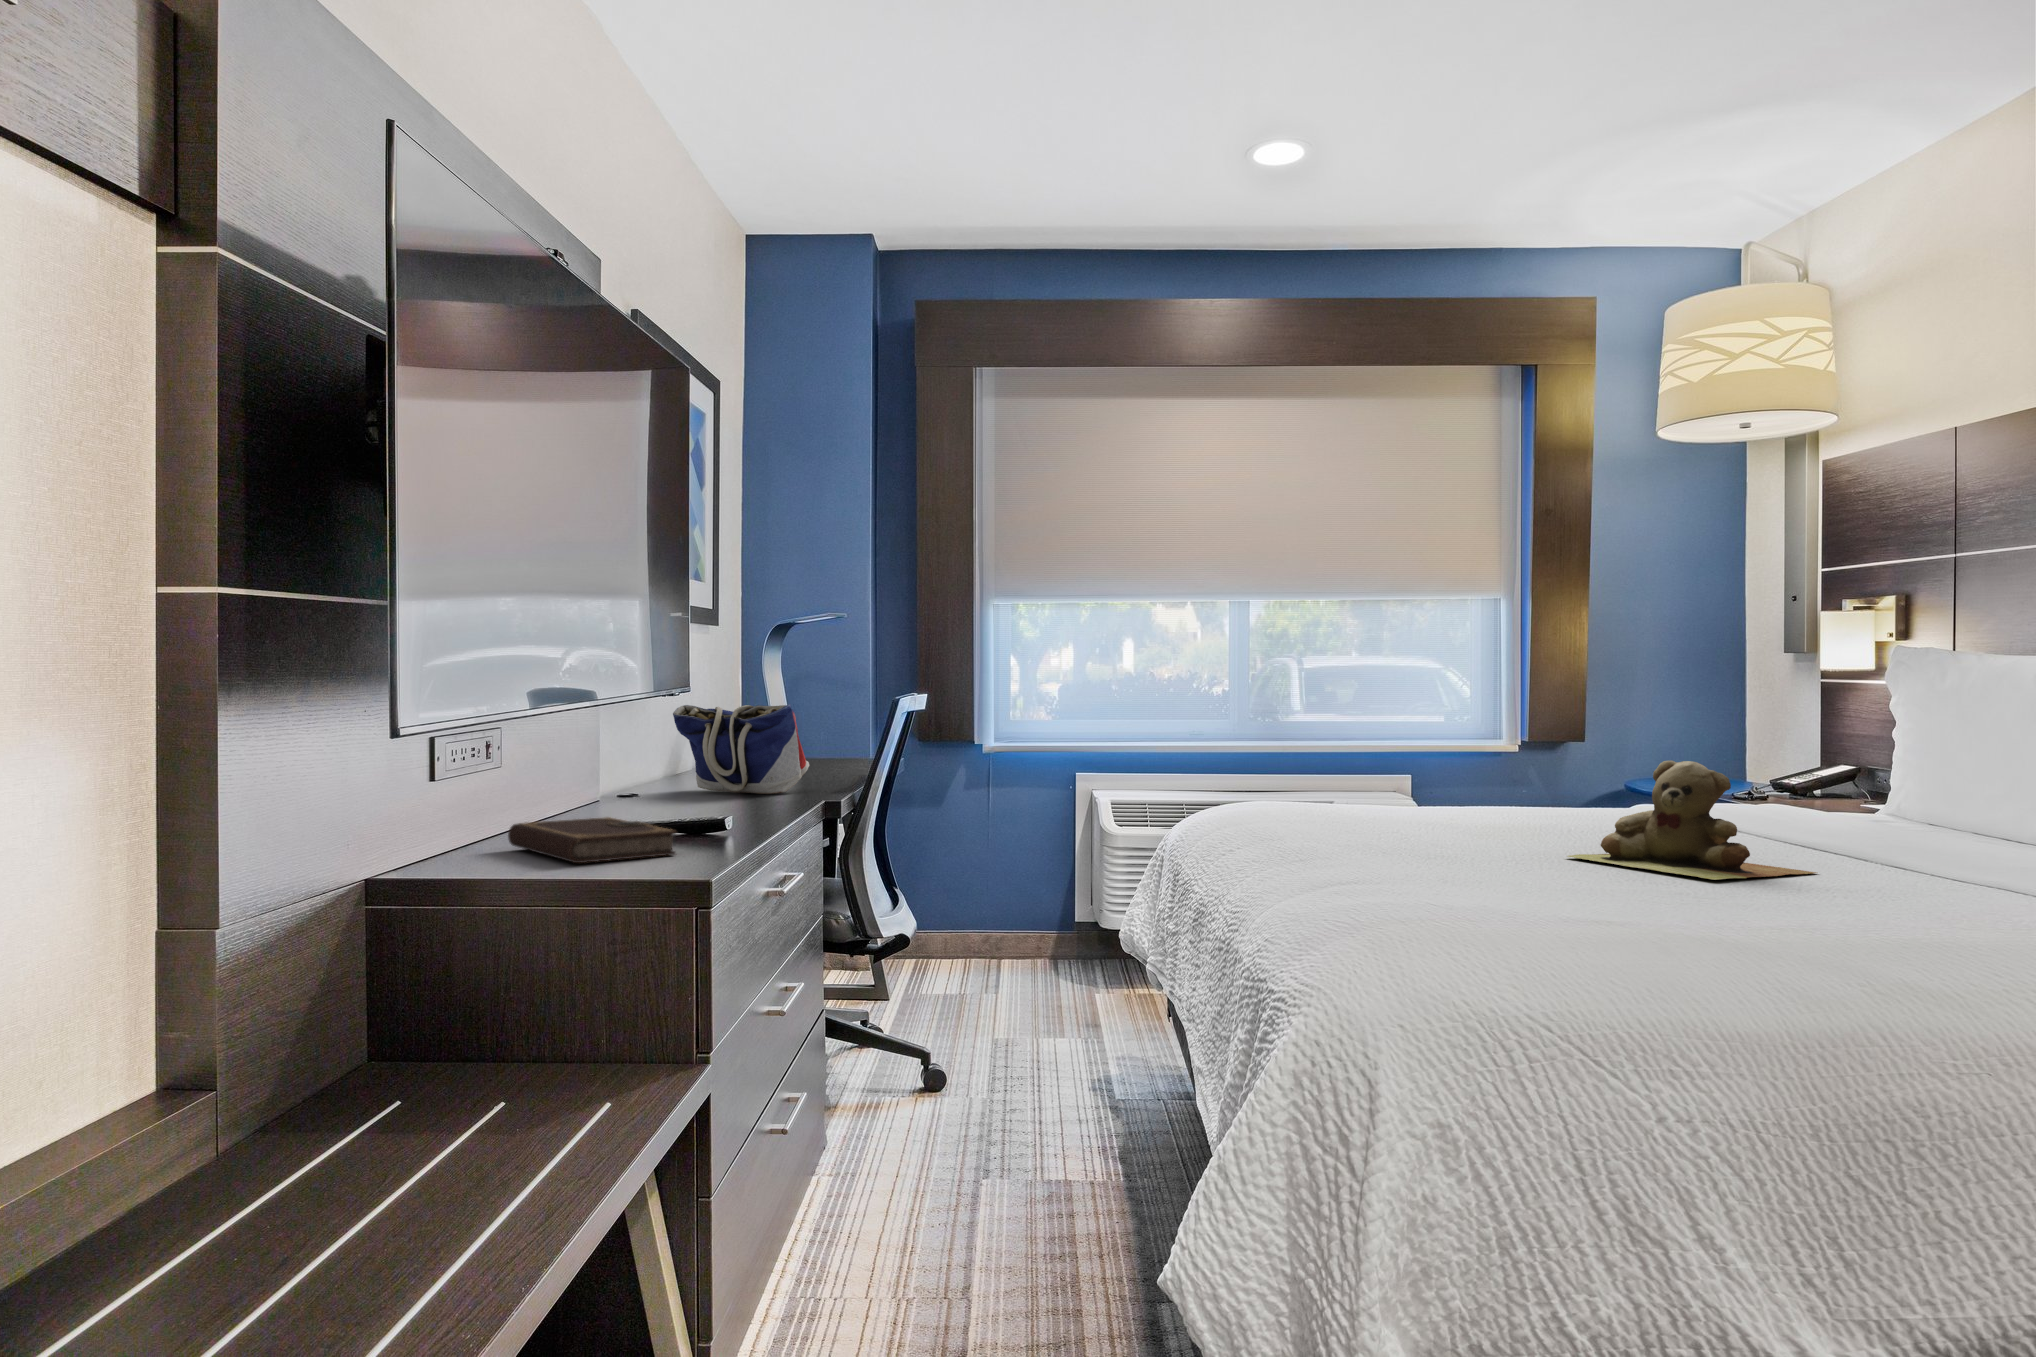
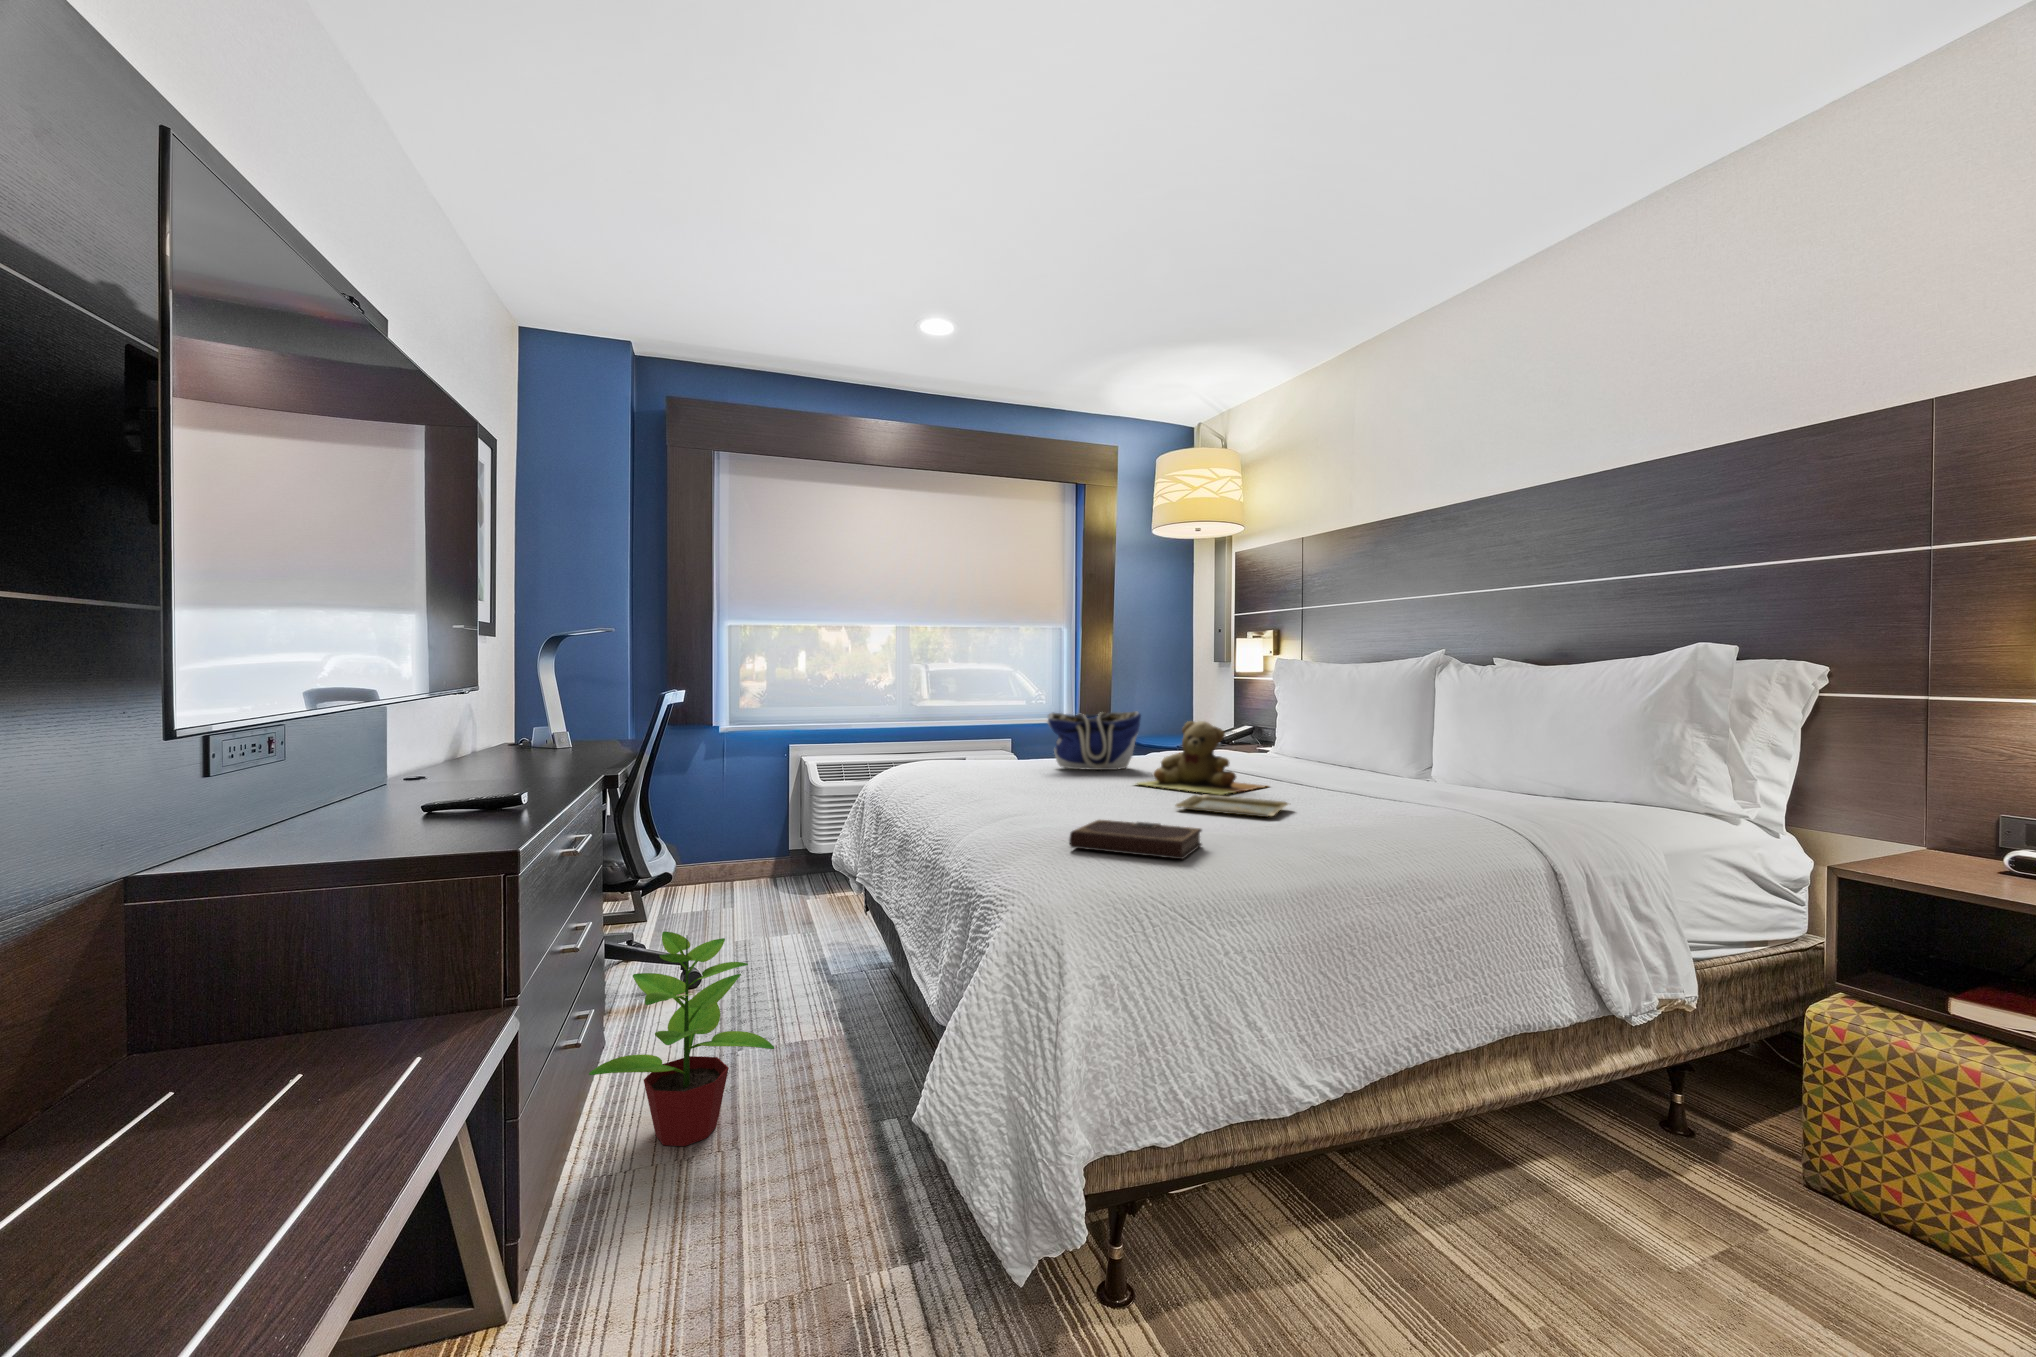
tote bag: present [673,704,810,794] -> present [1047,711,1141,770]
notebook: present [508,817,676,863] -> present [1069,820,1202,859]
tray: none [1621,876,1838,916] -> present [1175,794,1288,817]
potted plant: none [792,1002,1011,1282] -> present [589,931,774,1146]

